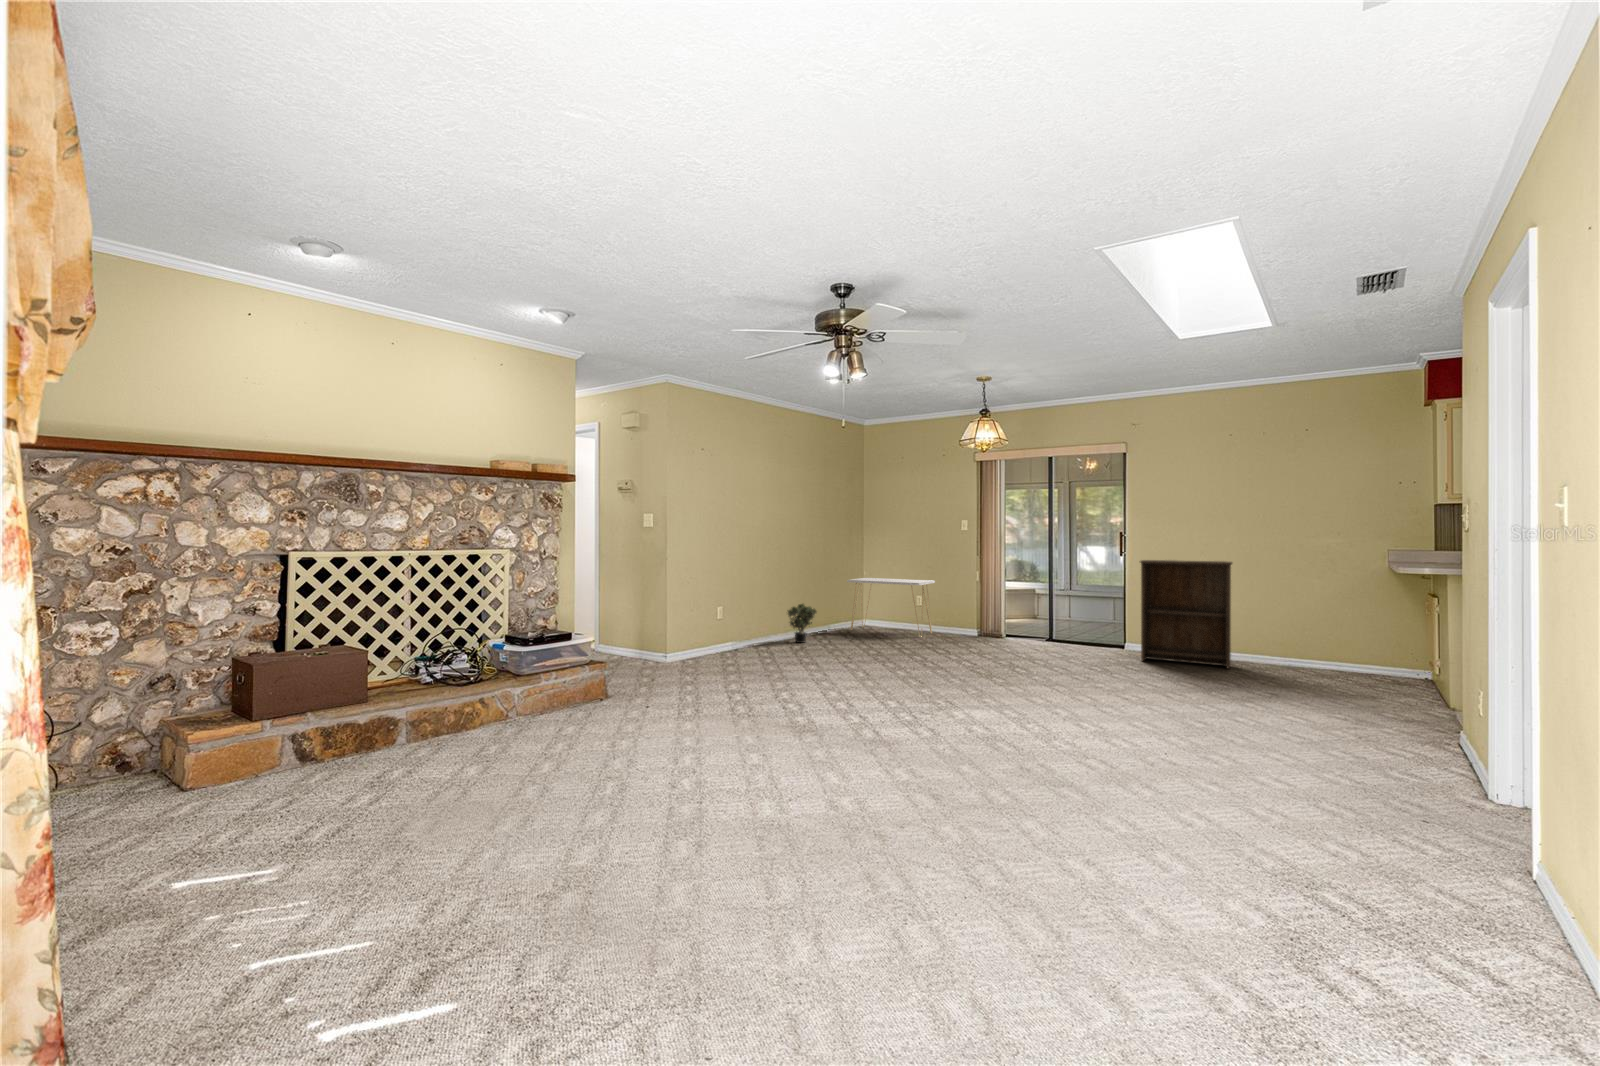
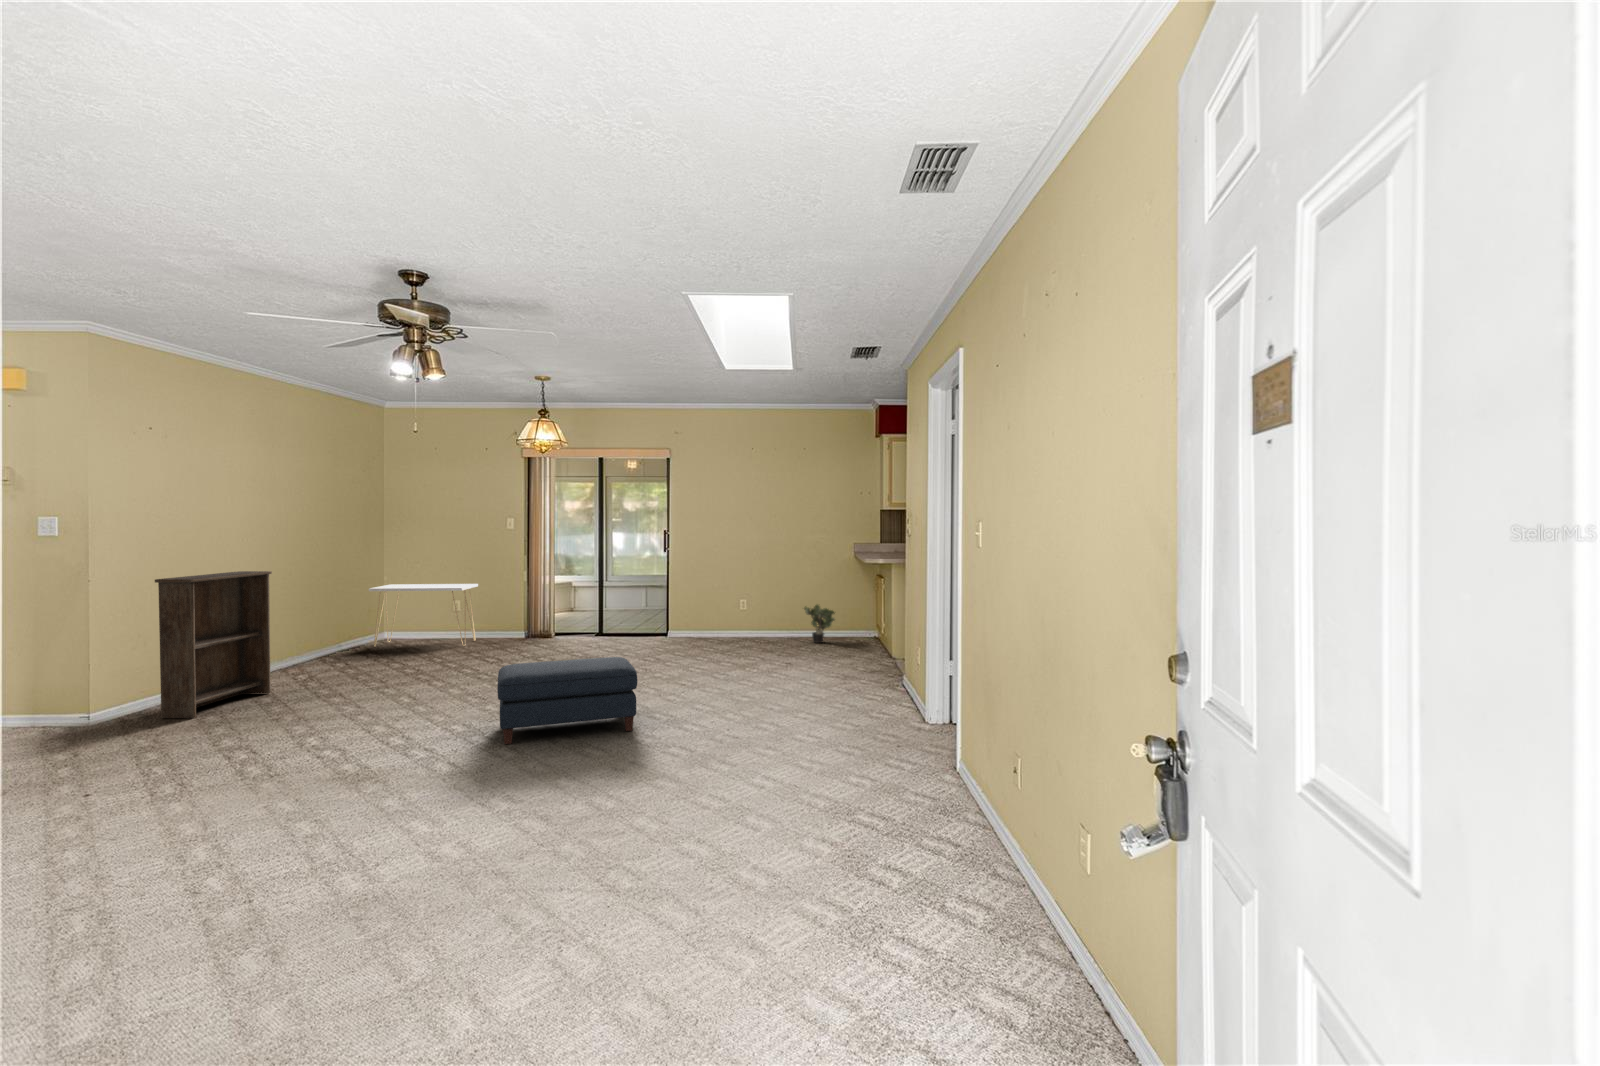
bookshelf: present [1140,560,1232,669] -> present [155,571,272,718]
potted plant: present [788,604,817,643] -> present [804,605,835,643]
ottoman: none [919,651,1058,735] -> present [497,657,637,744]

